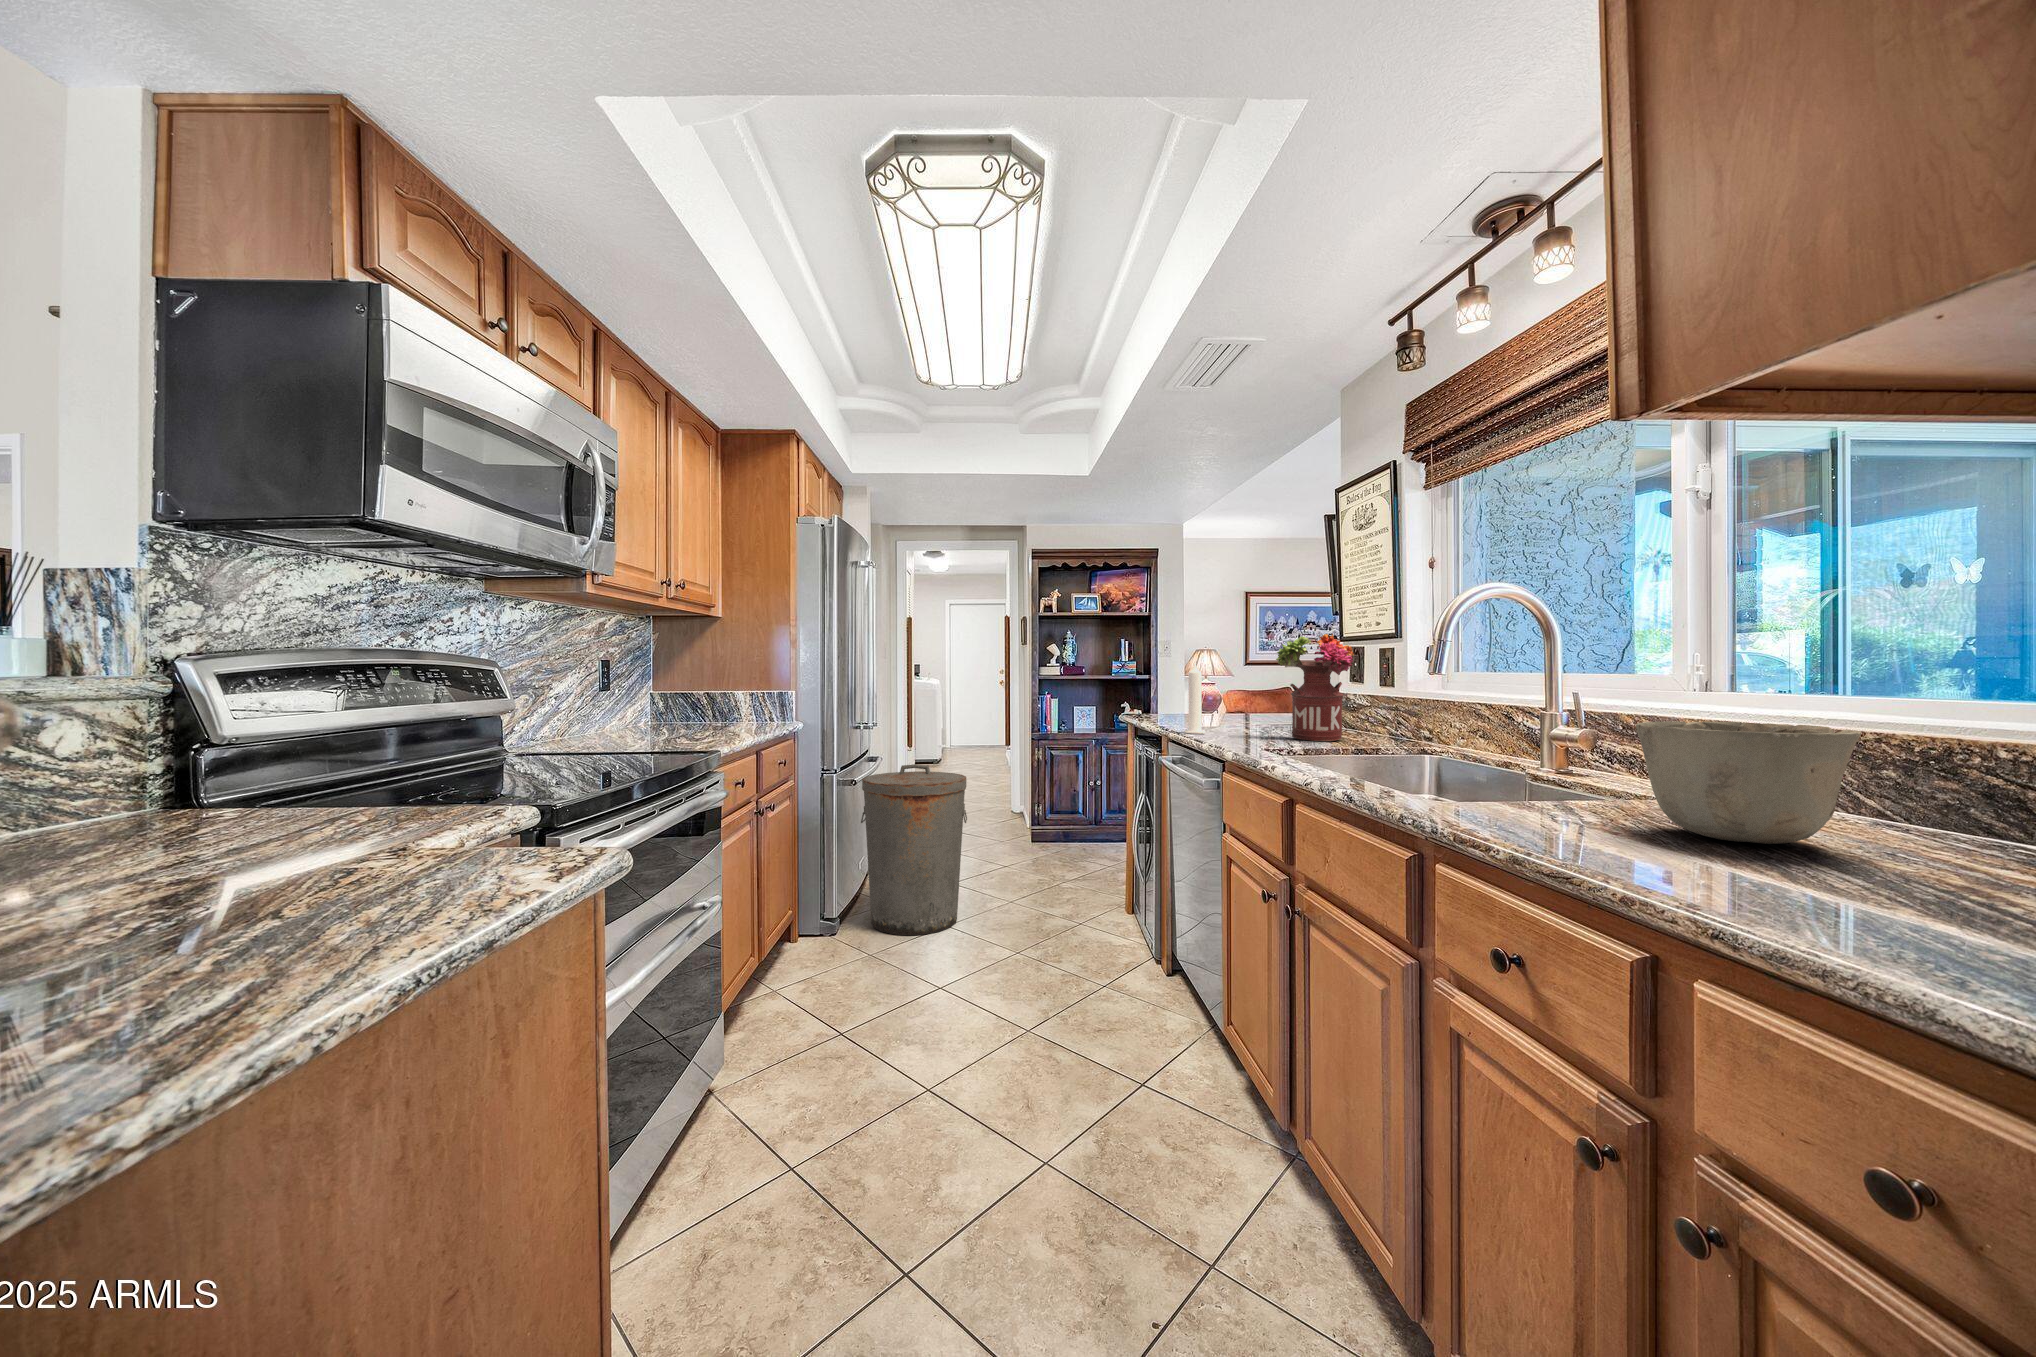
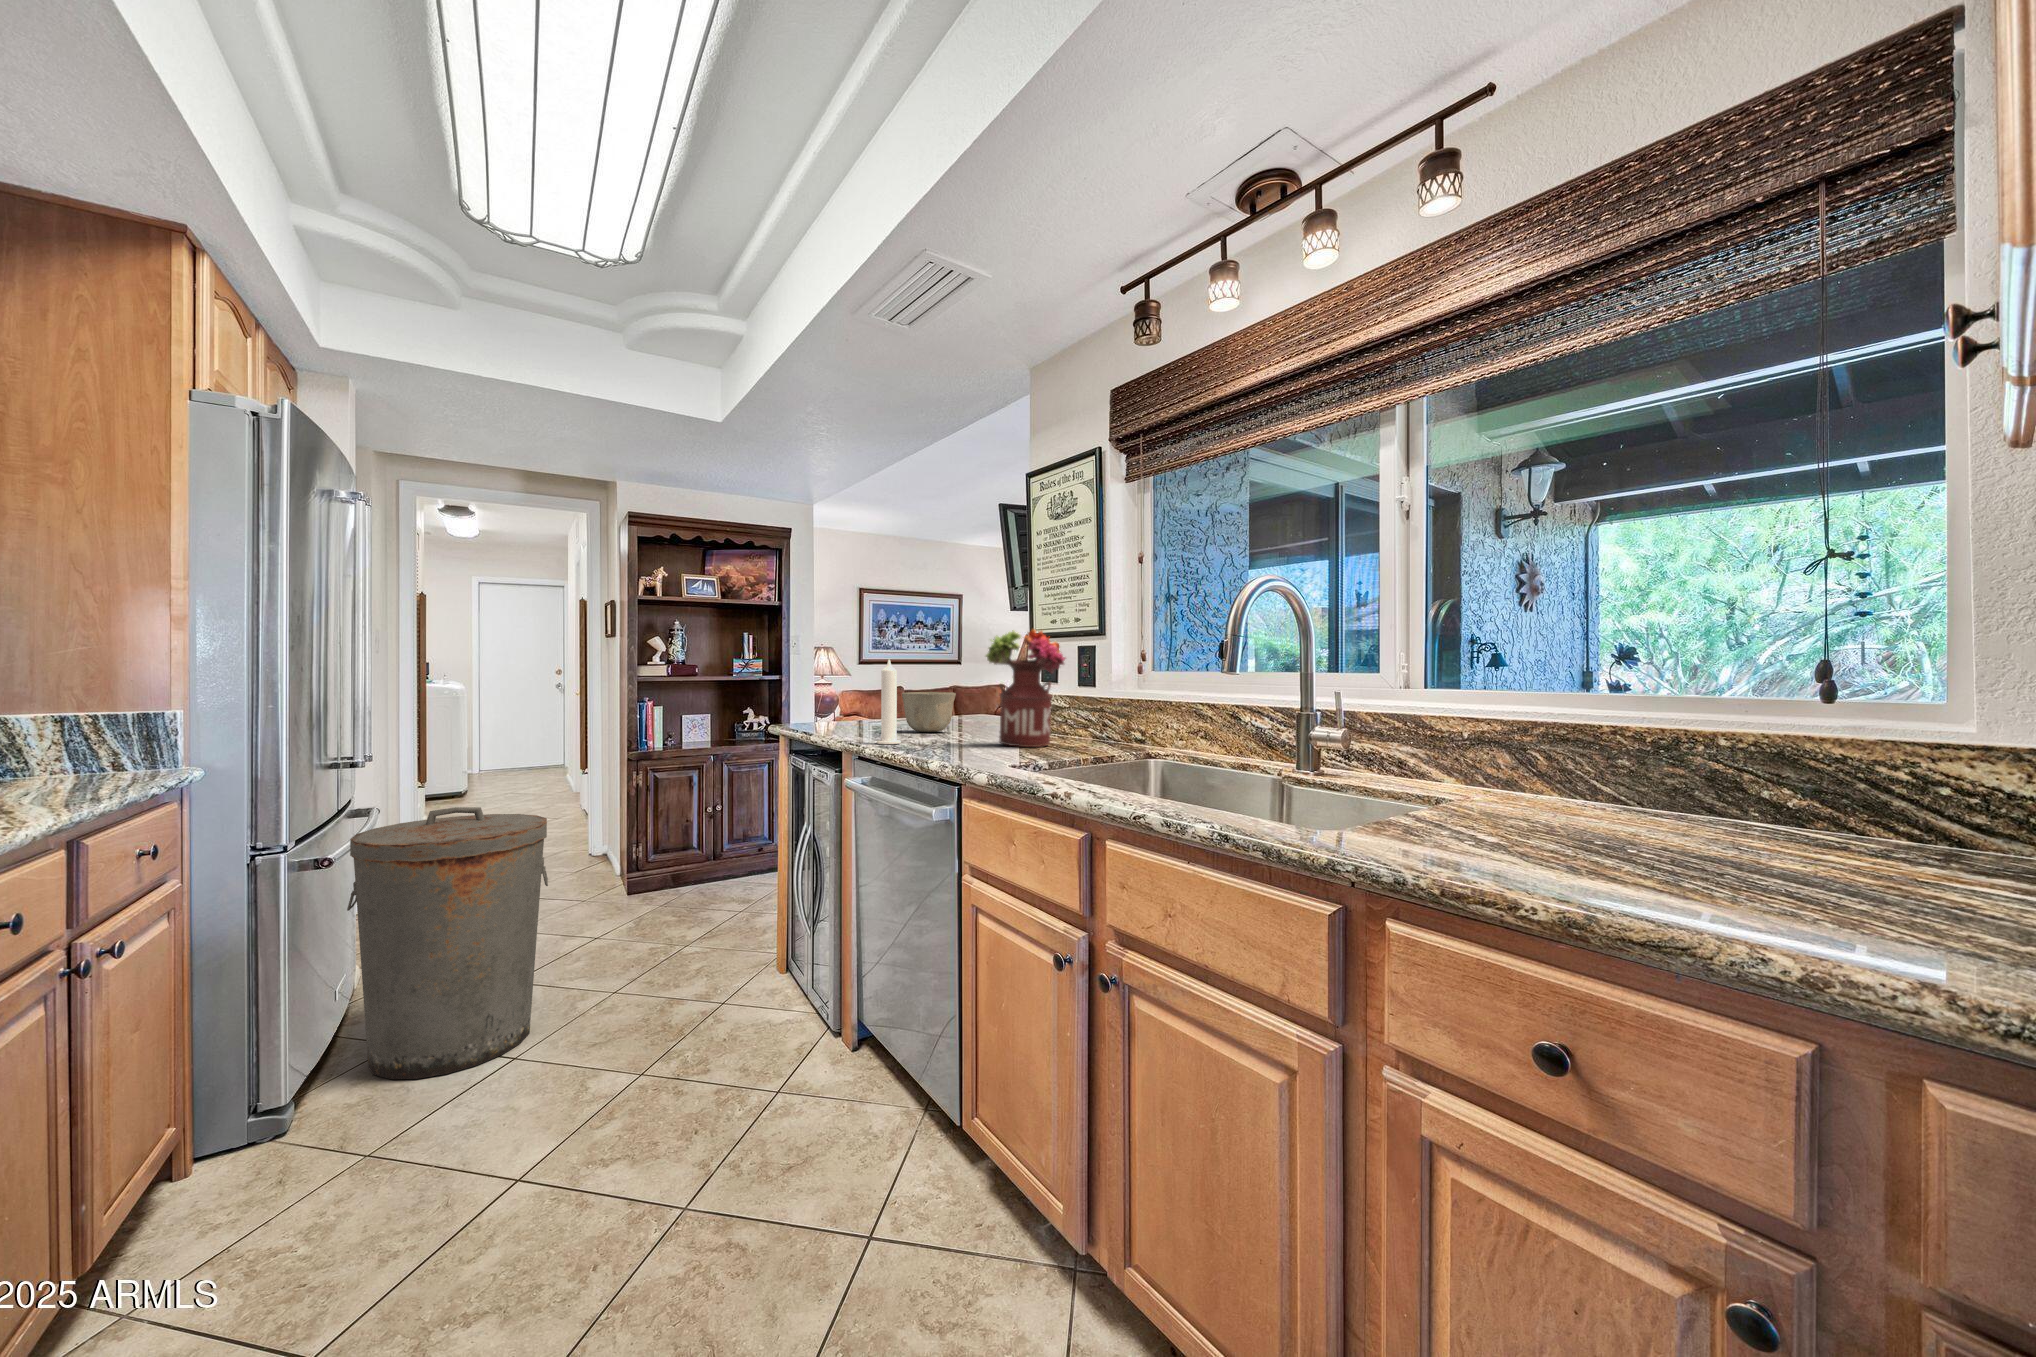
ceramic bowl: present [1636,721,1861,844] -> present [902,692,956,732]

